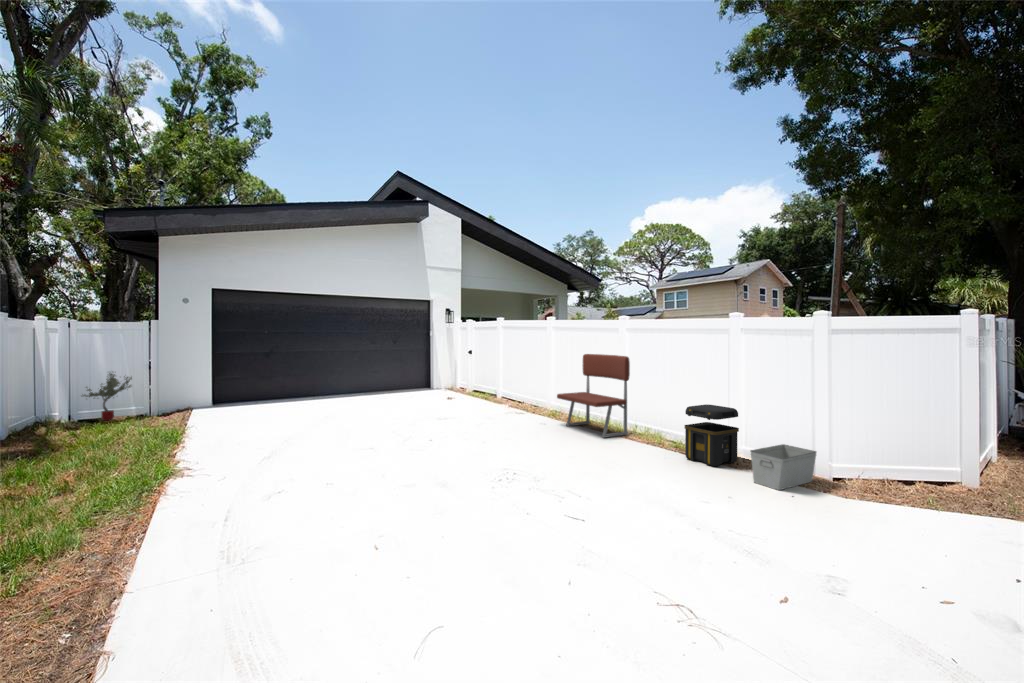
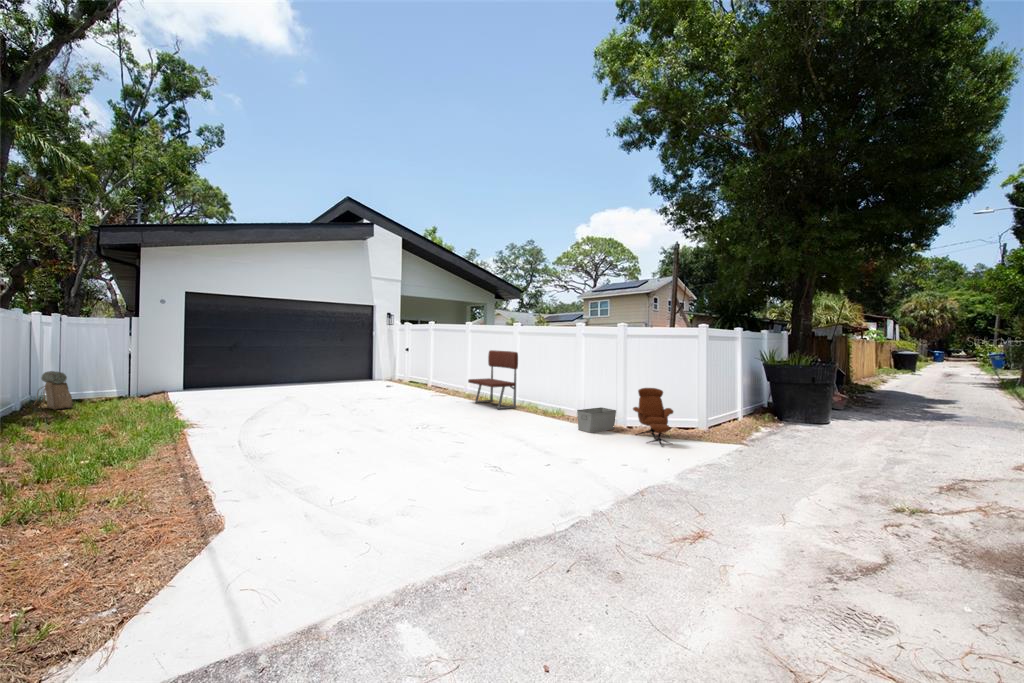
potted tree: present [83,373,132,421] -> none [75,359,119,400]
backpack: none [20,388,69,437] -> present [34,371,73,410]
toolbox: present [684,404,739,466] -> none [546,384,579,423]
lounge chair: none [855,416,962,532] -> present [633,388,673,446]

